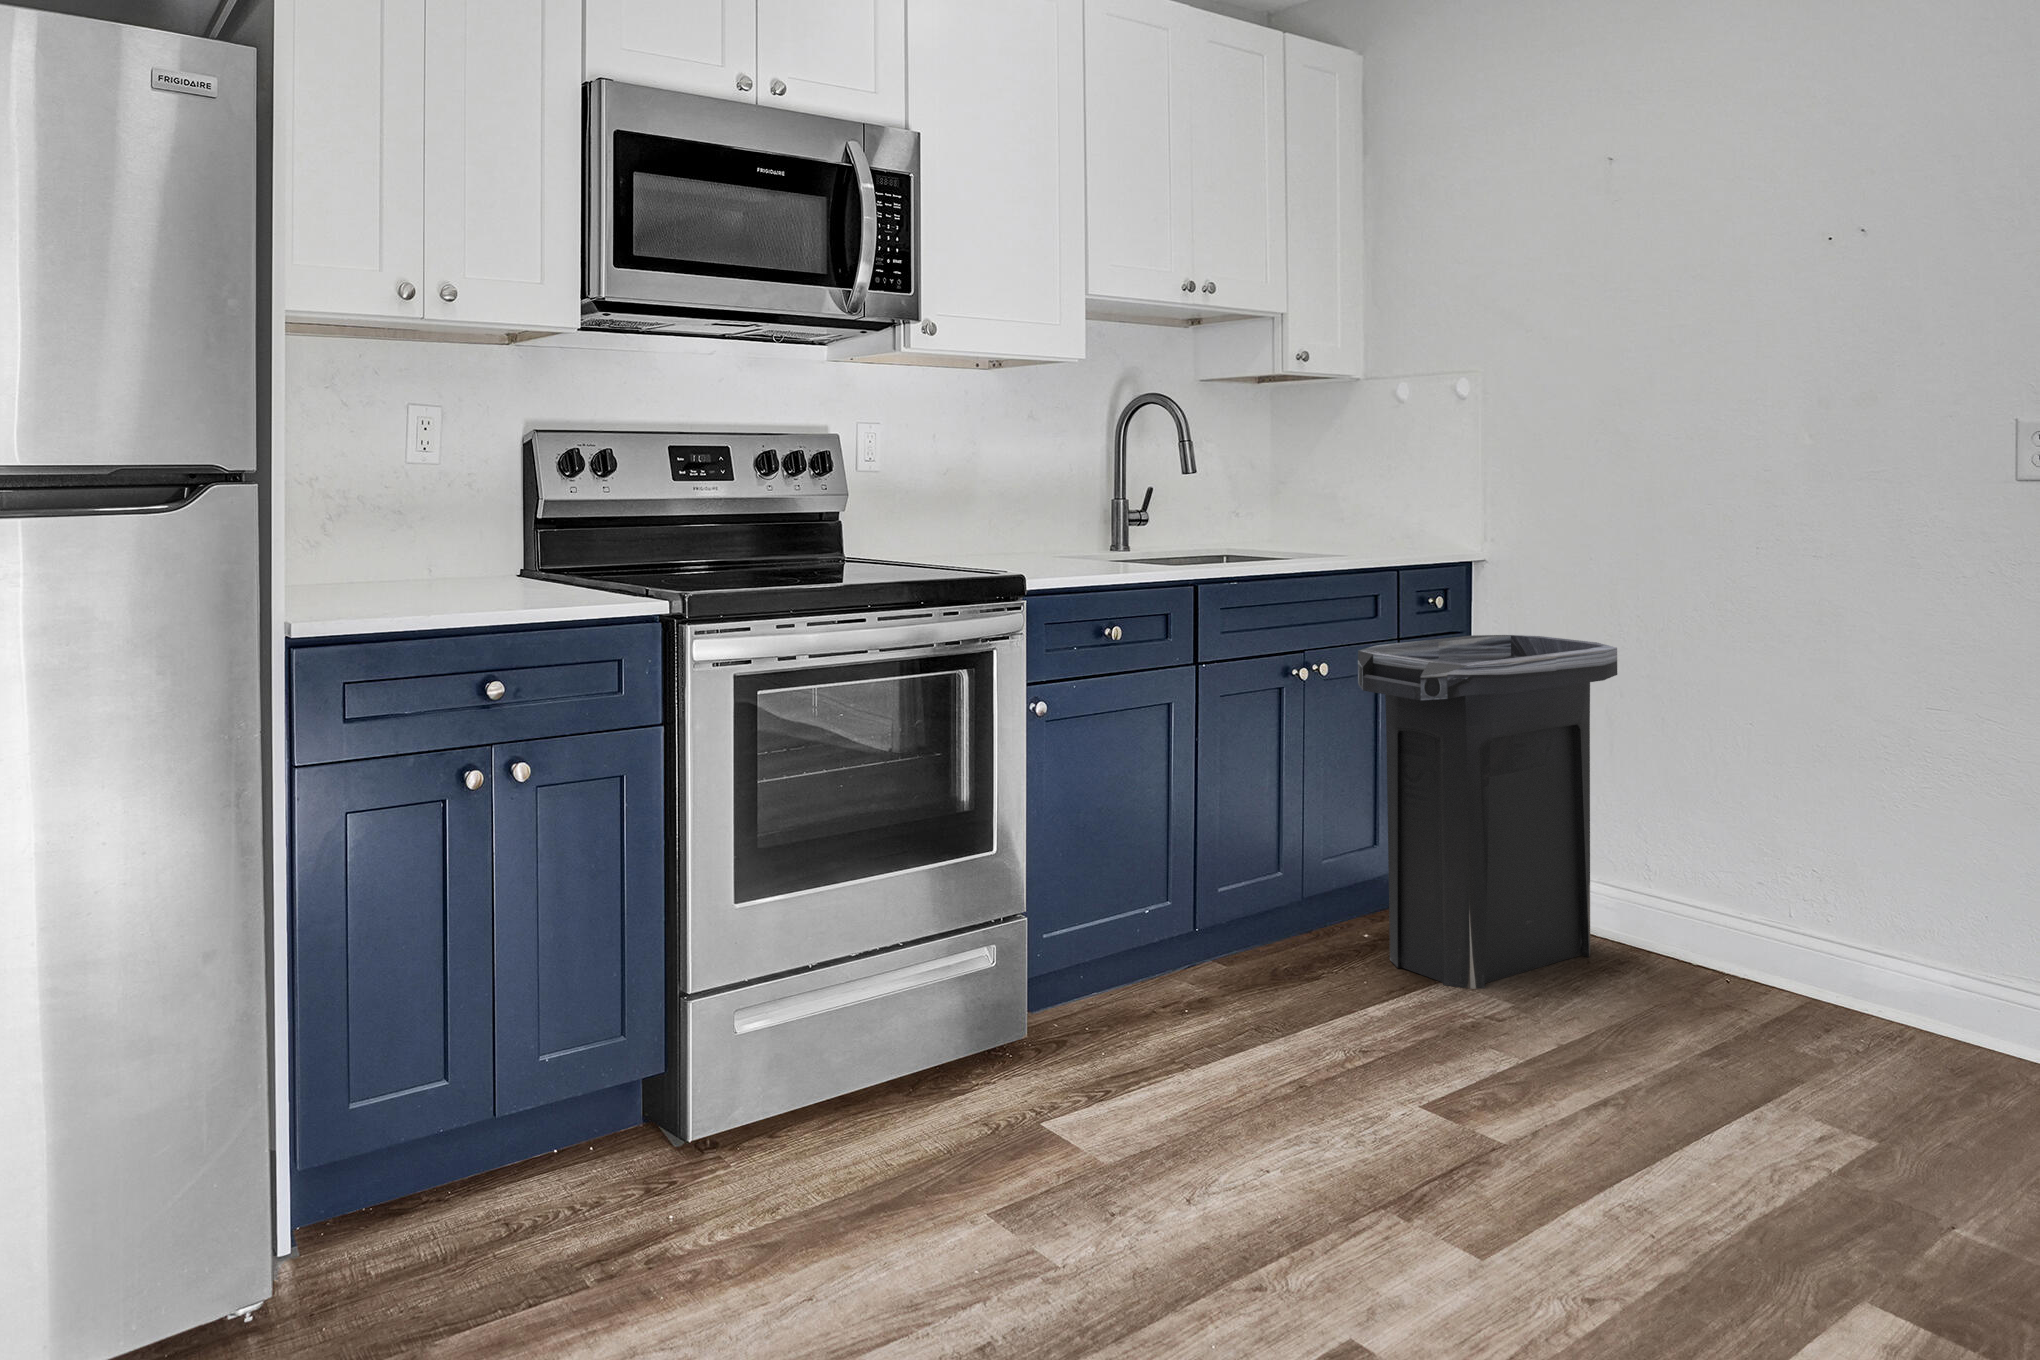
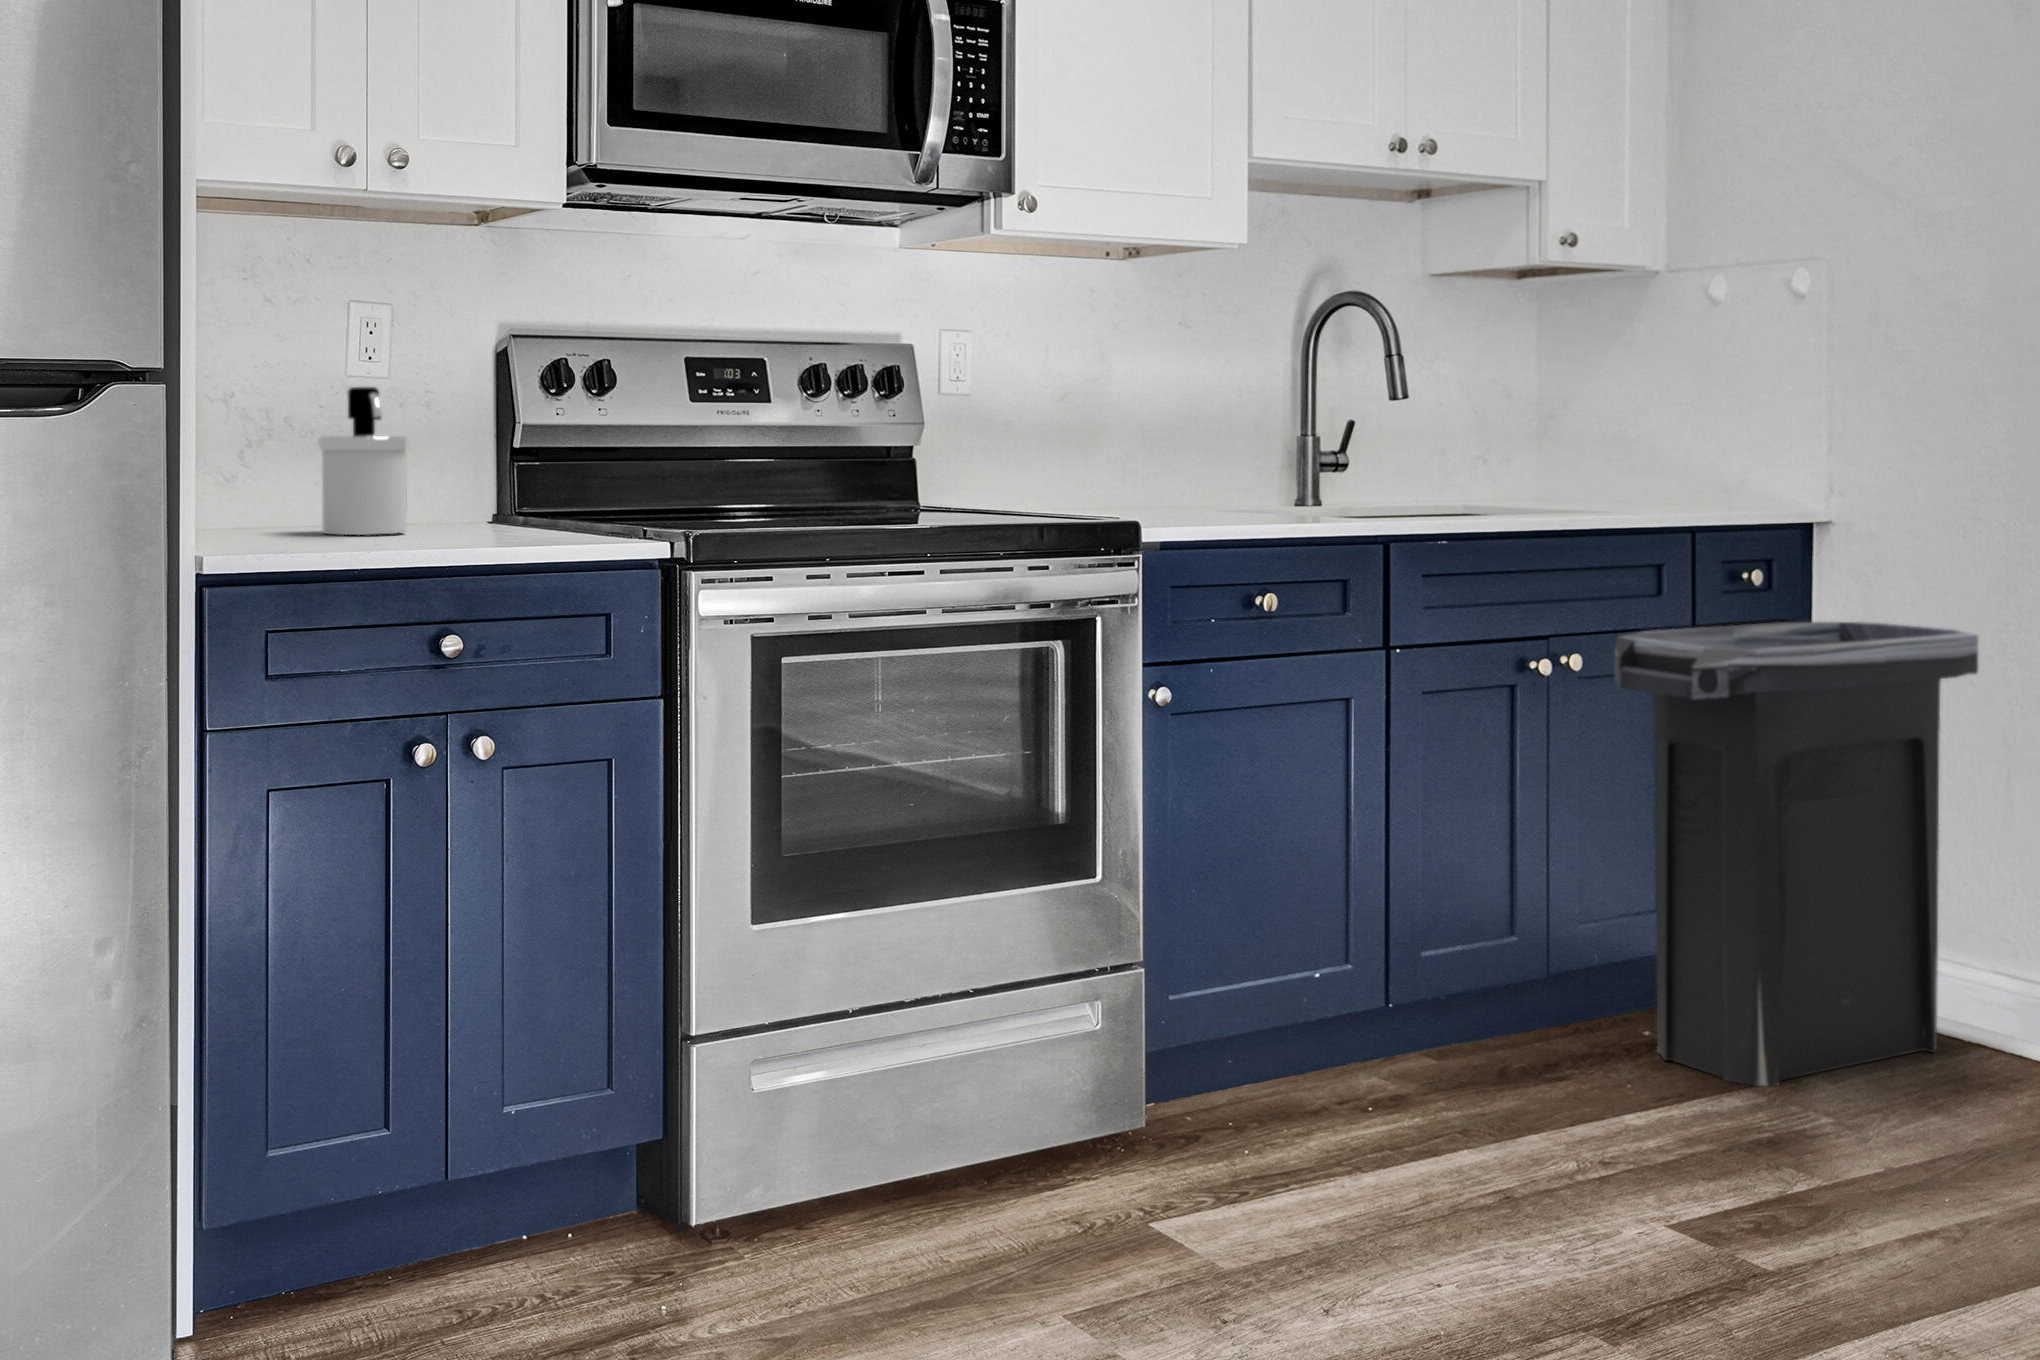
soap dispenser: none [390,476,462,593] -> present [318,387,409,535]

